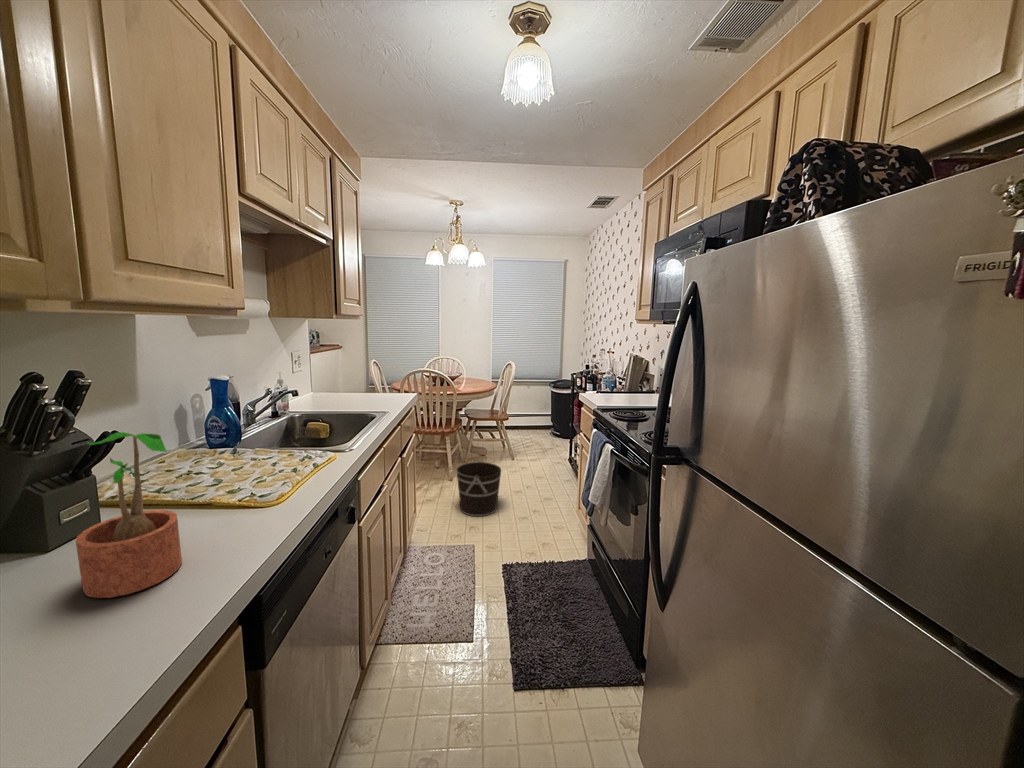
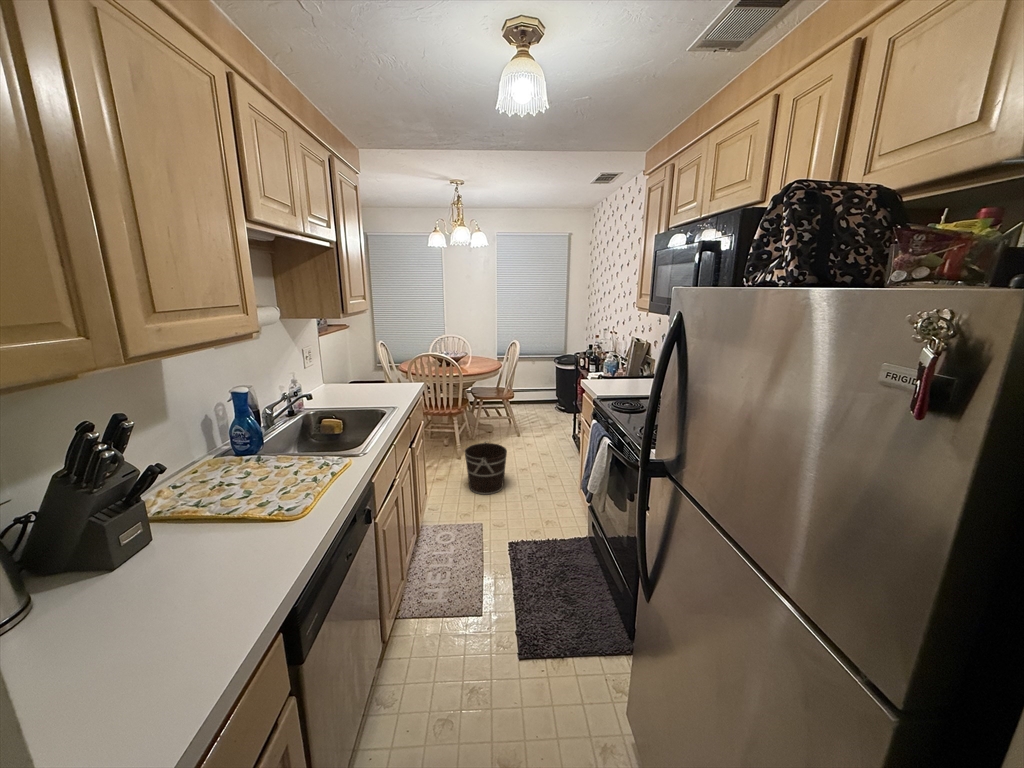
potted plant: present [76,432,182,598] -> none [131,474,223,619]

